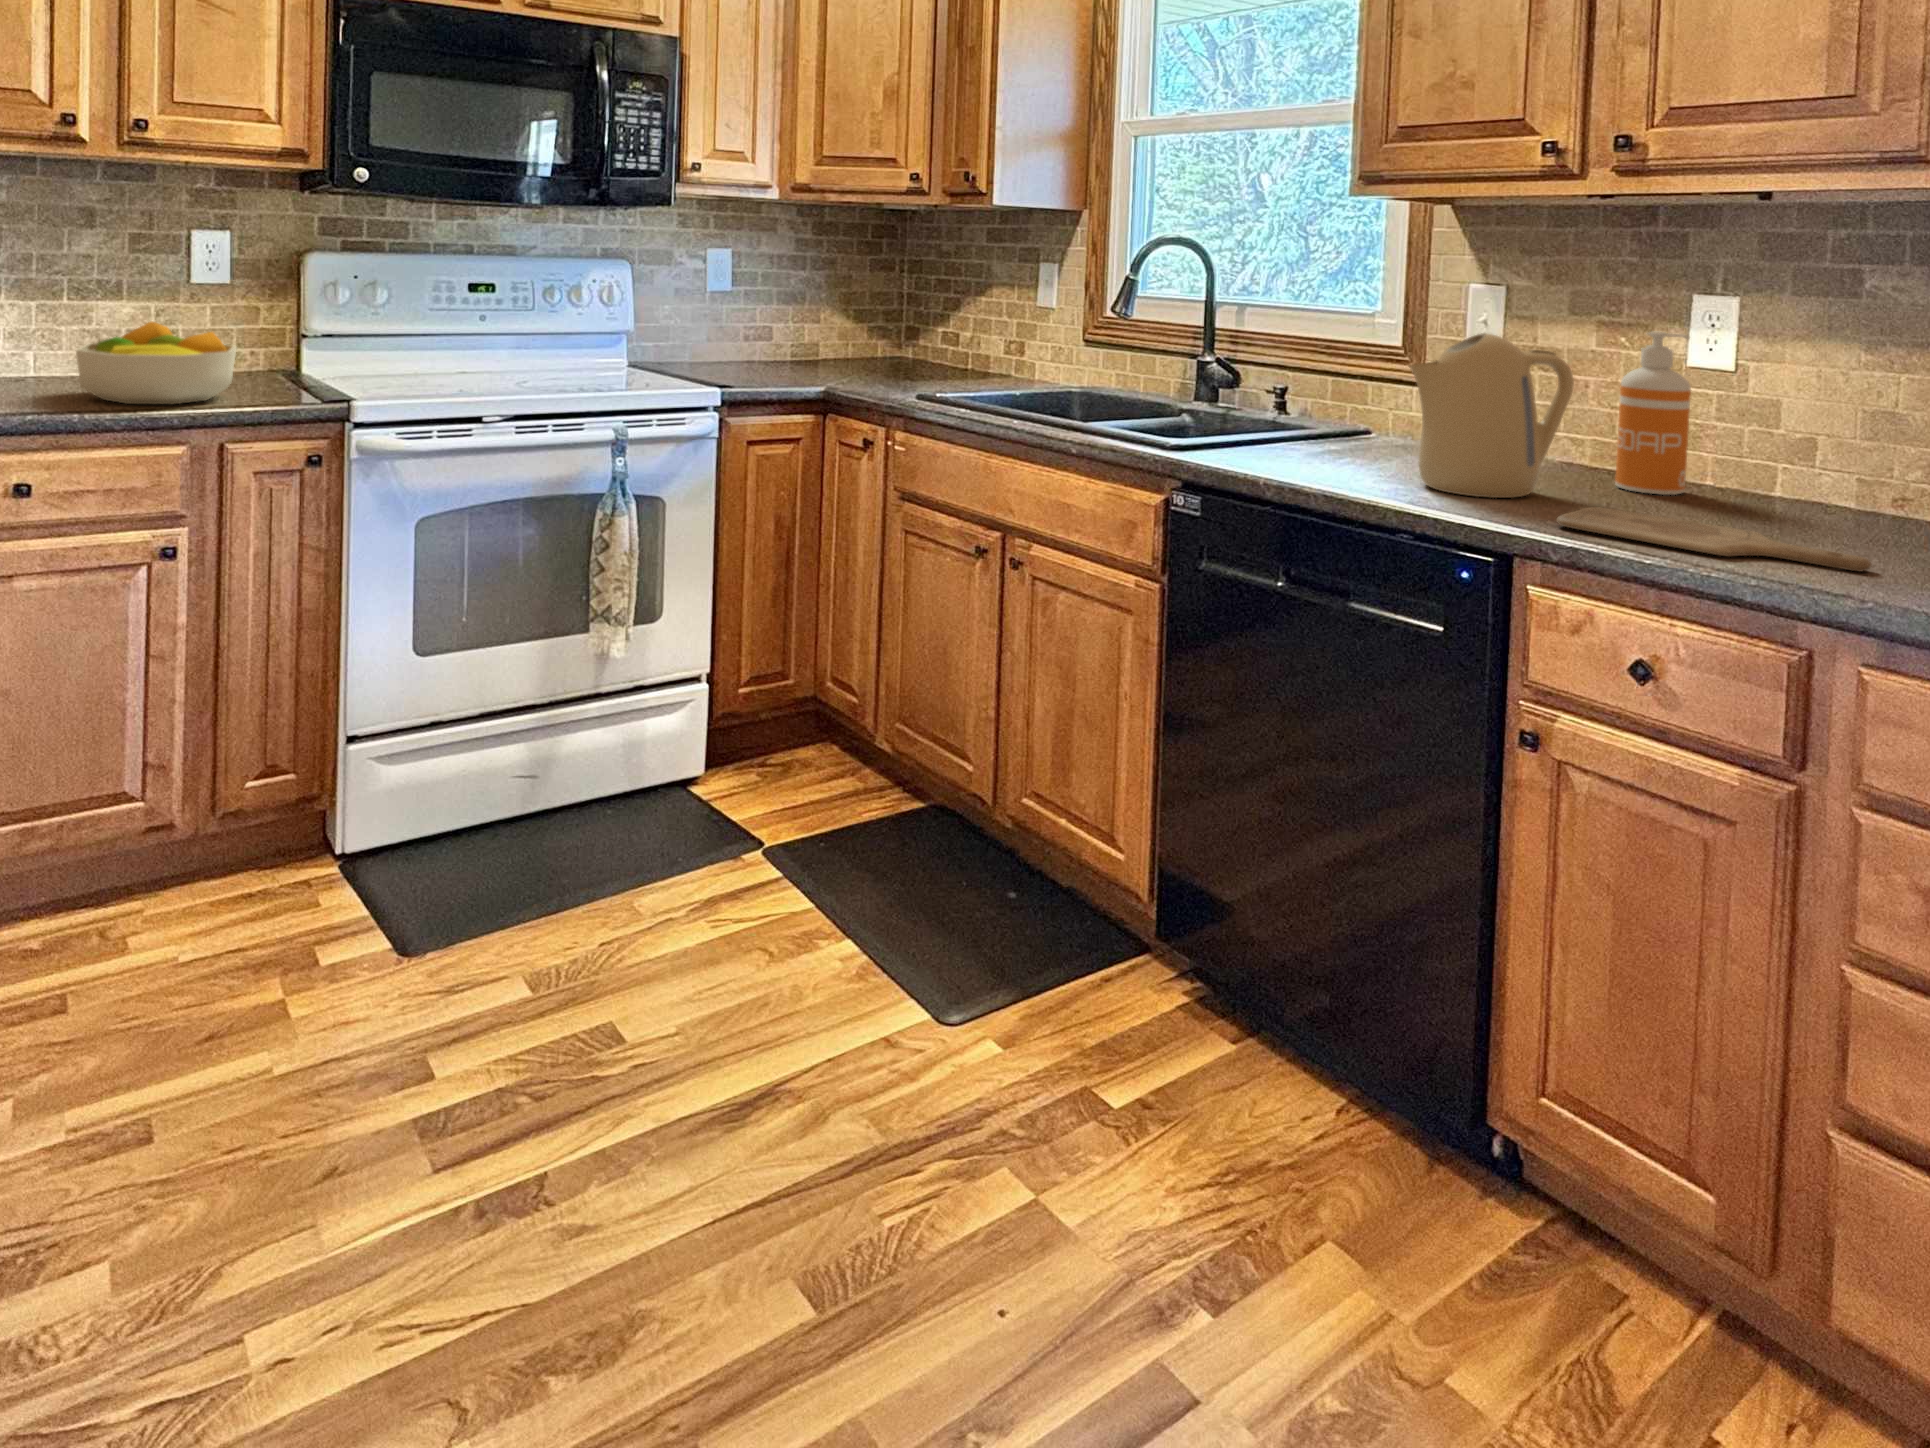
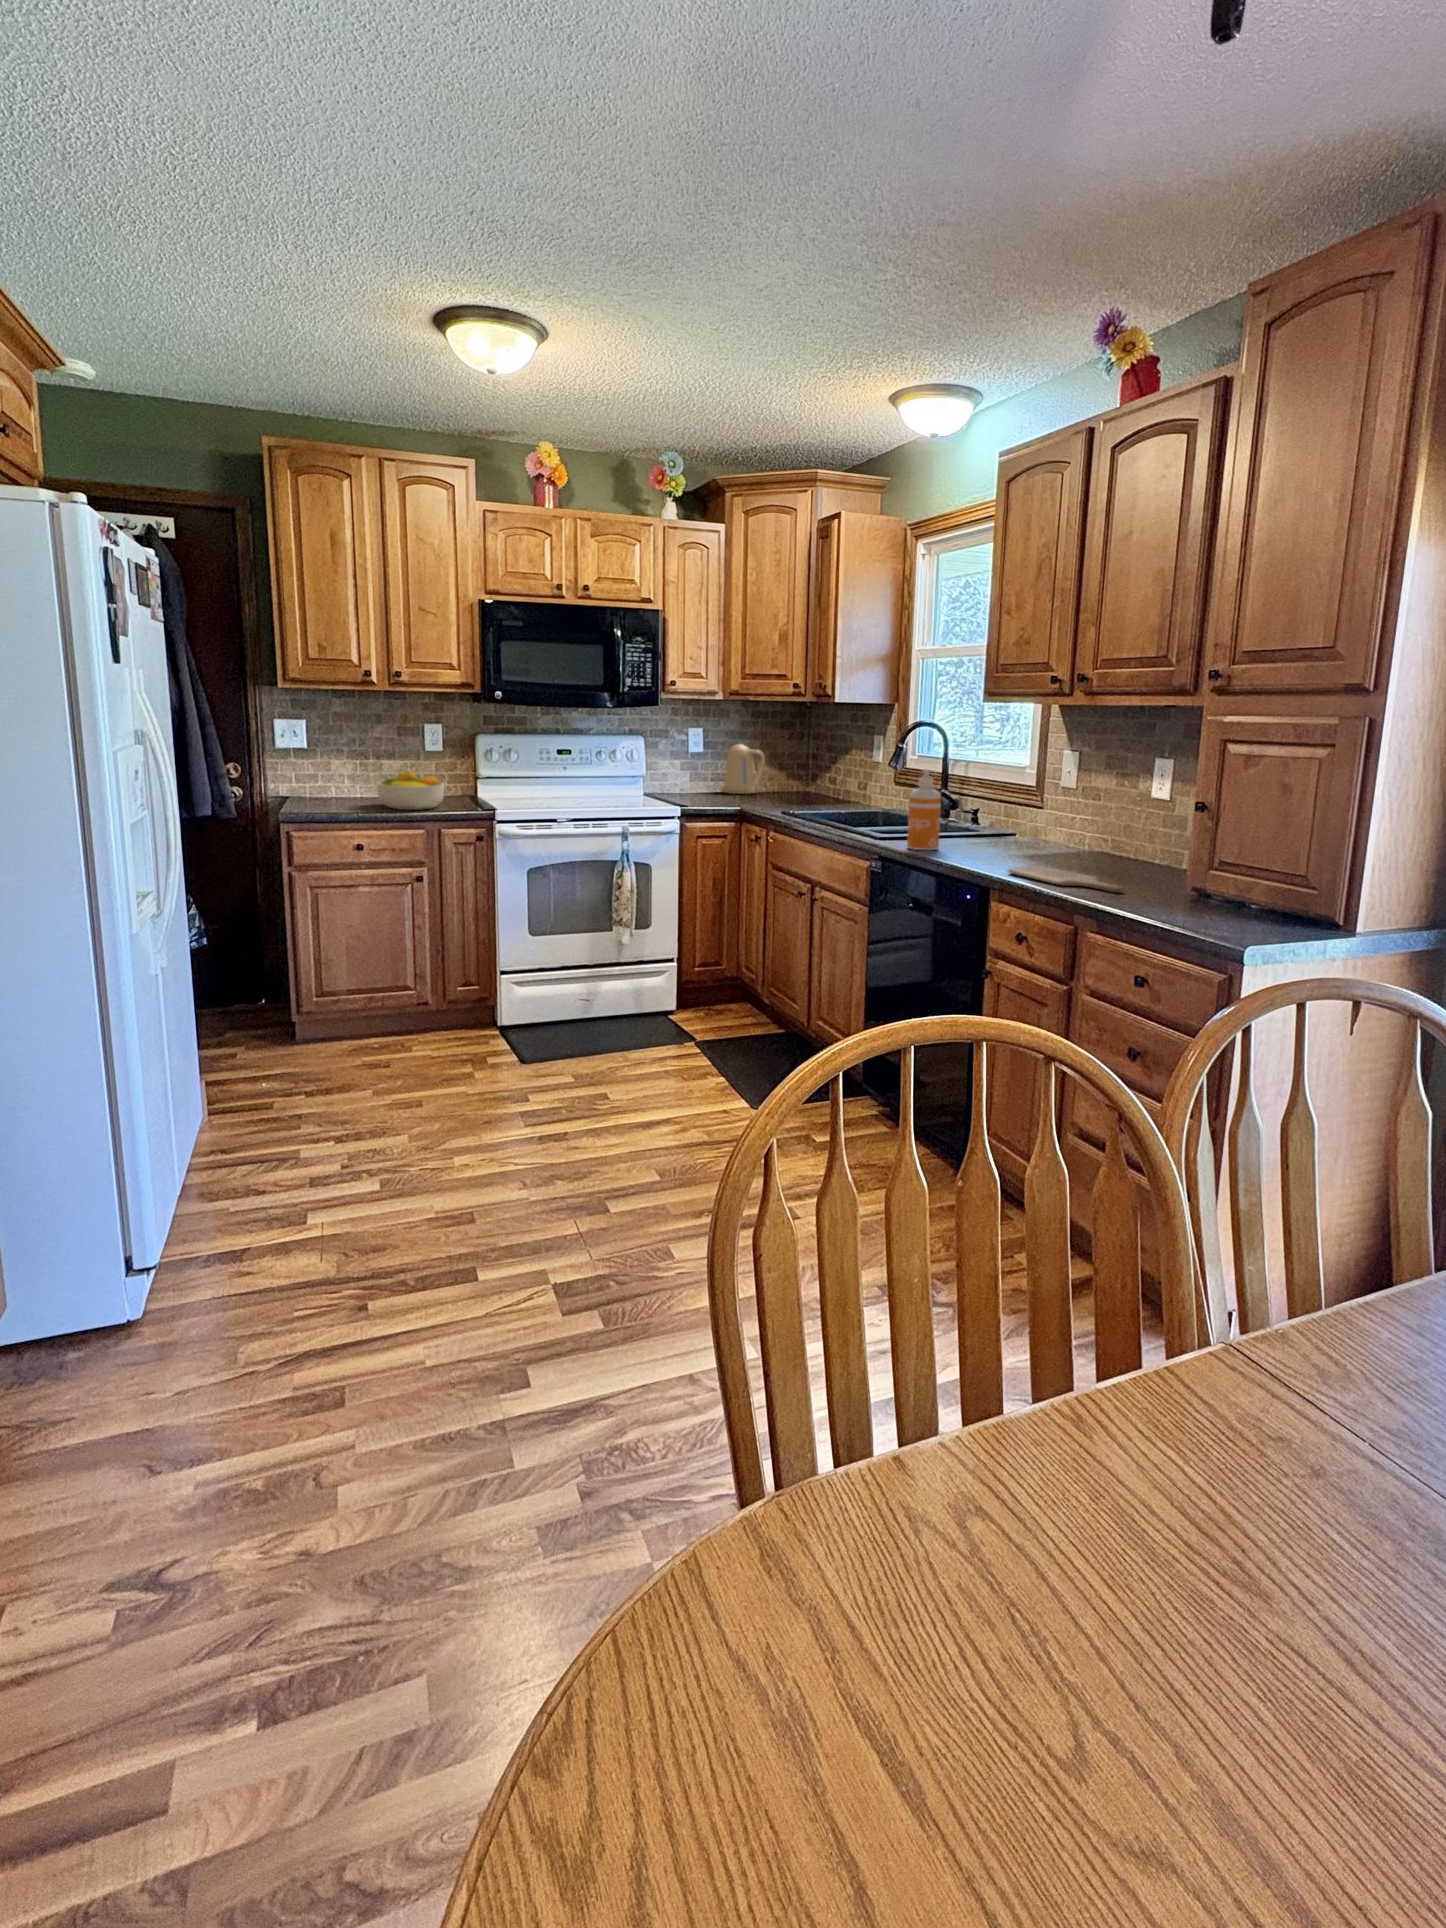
soap dispenser: present [1615,331,1691,495] -> present [907,769,941,850]
kettle: present [1409,333,1574,498] -> present [721,744,765,794]

